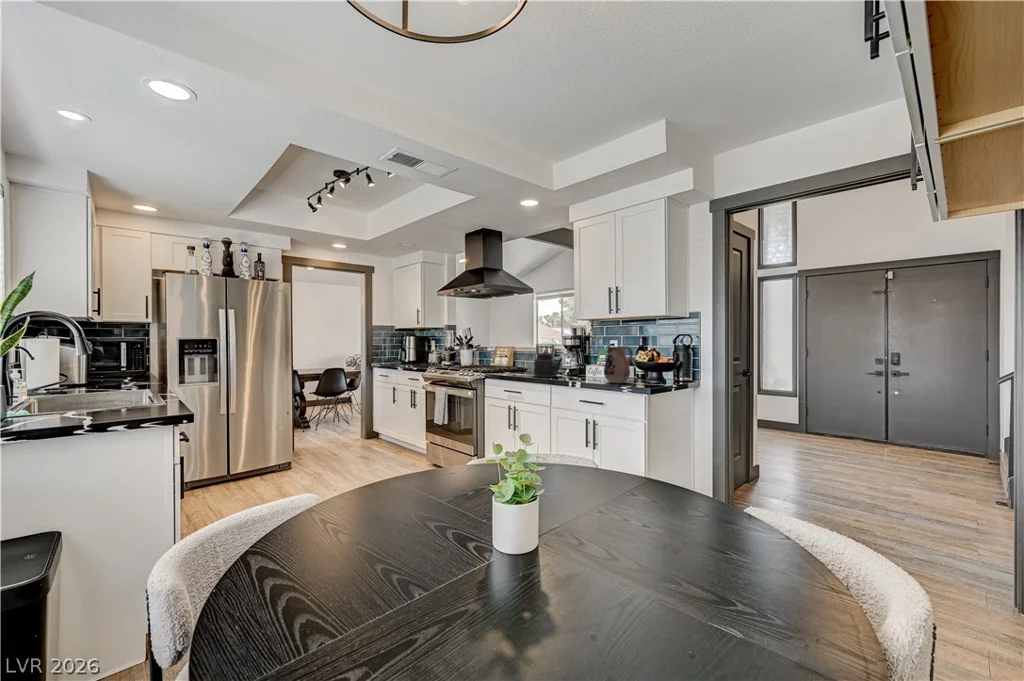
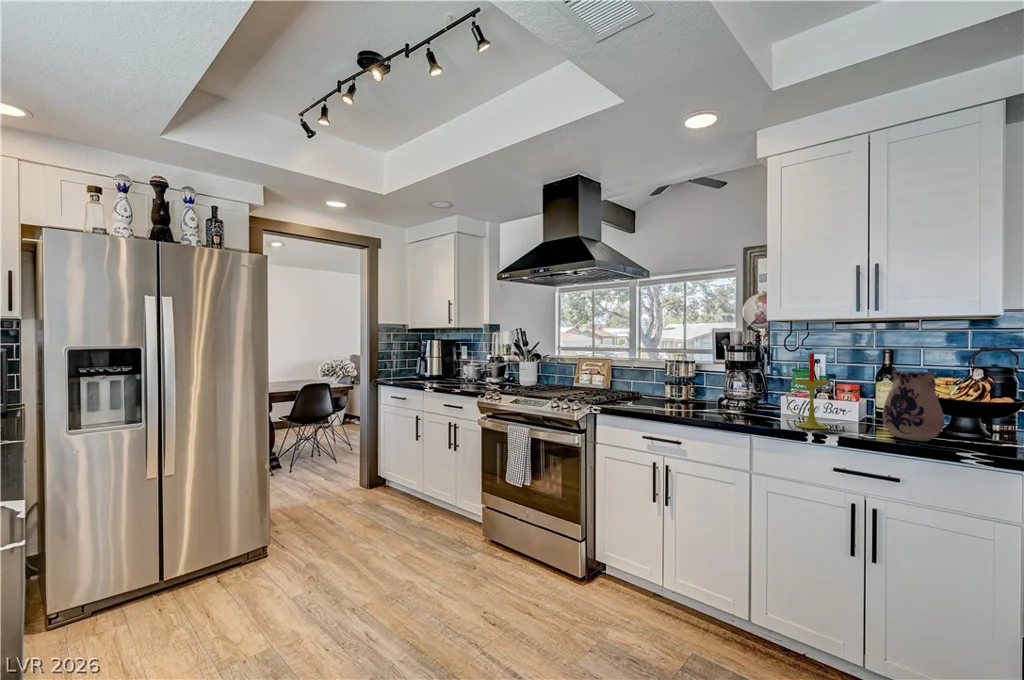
candle: none [568,337,589,380] -> present [786,353,829,429]
kettle: present [534,344,562,377] -> none [700,361,764,419]

